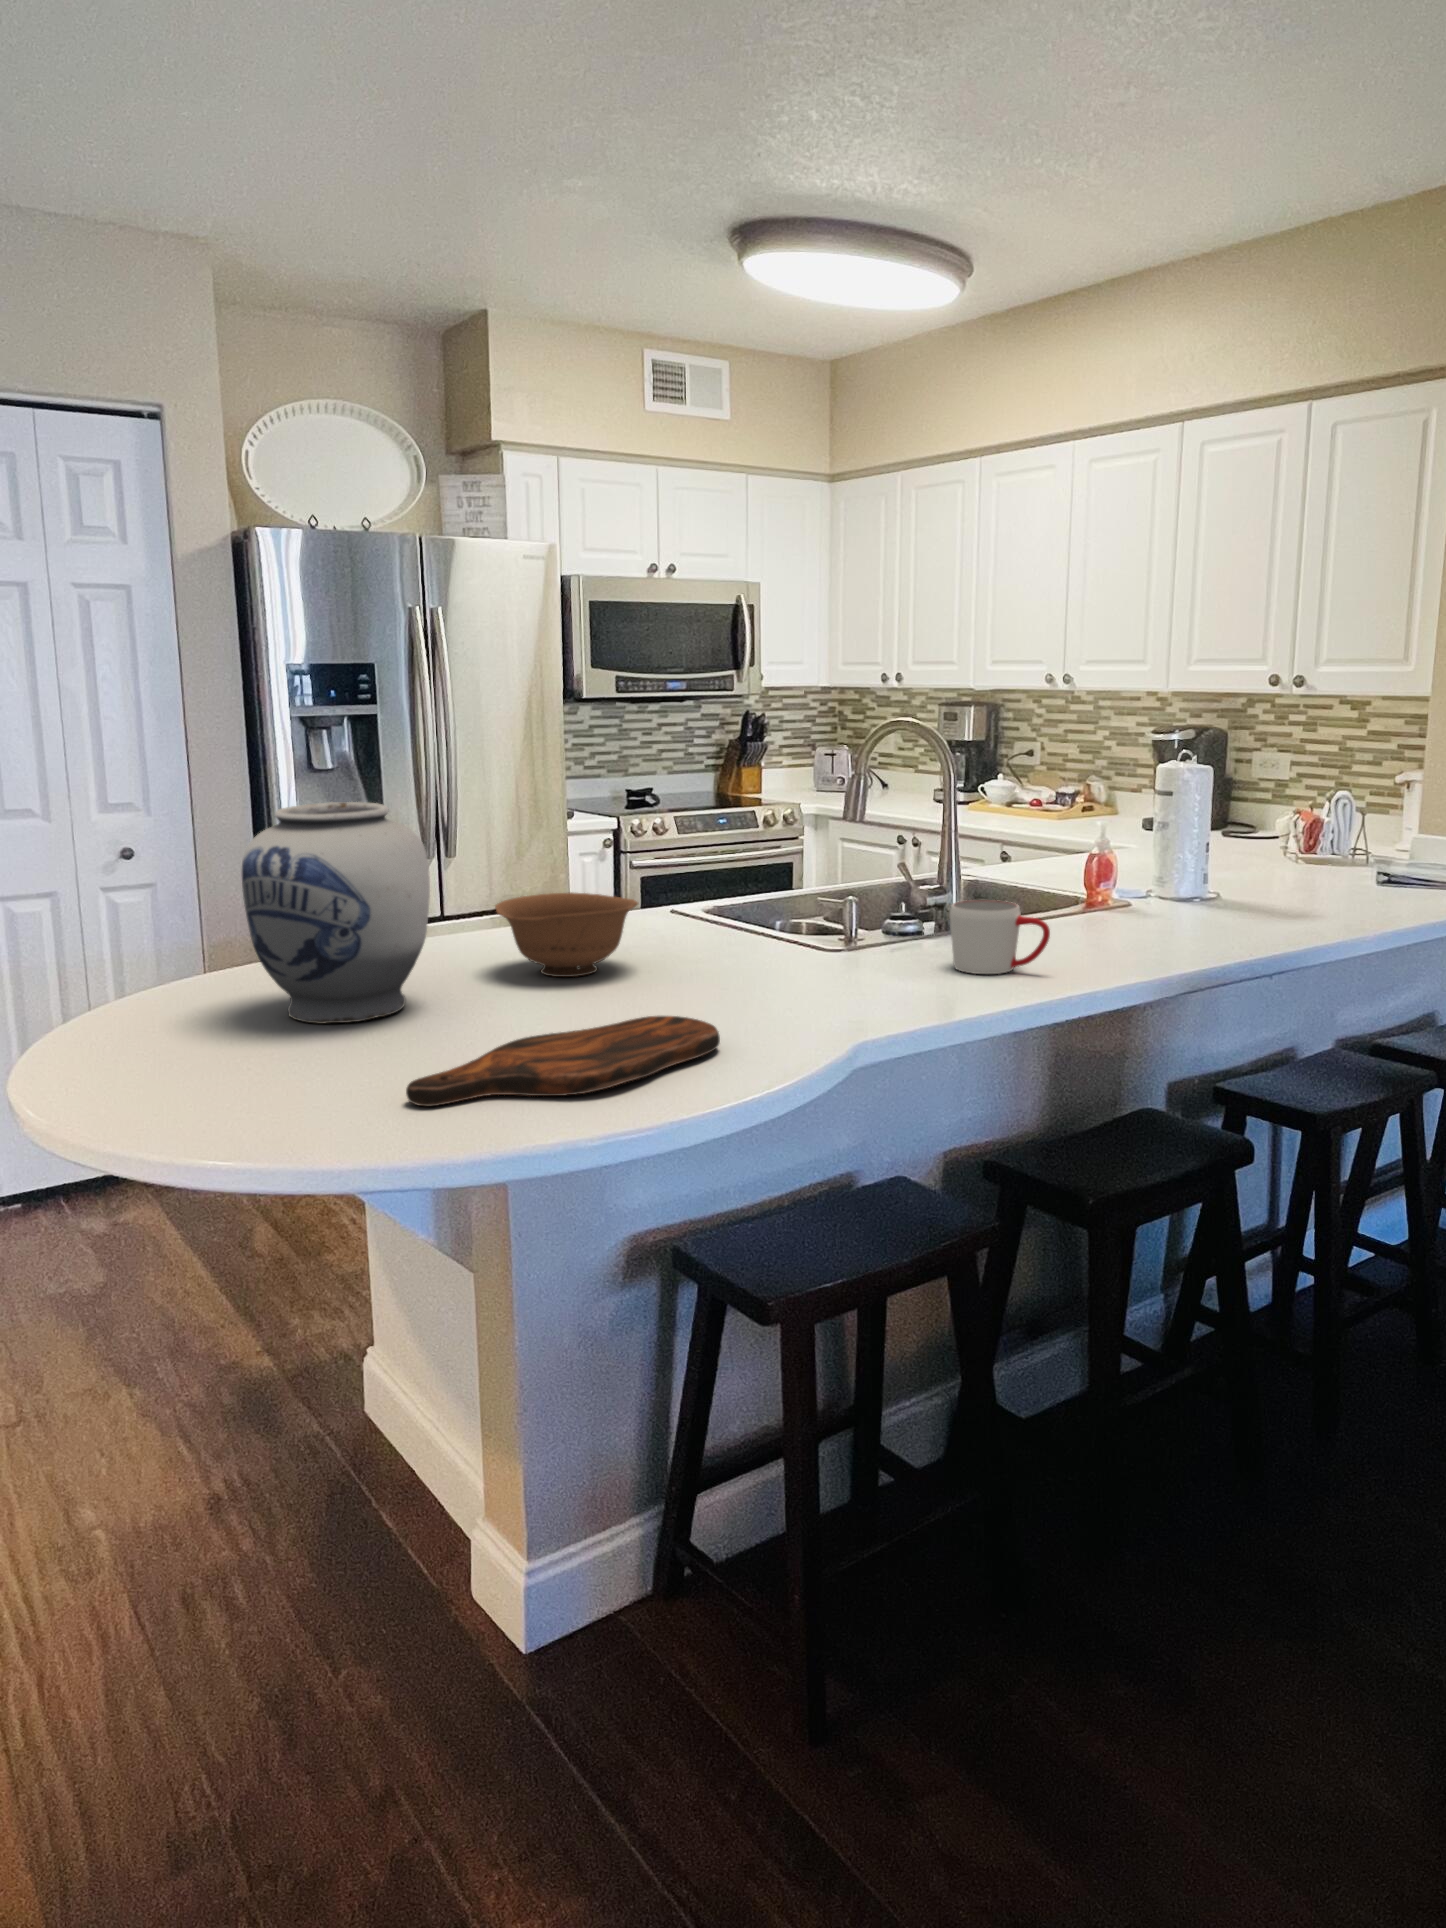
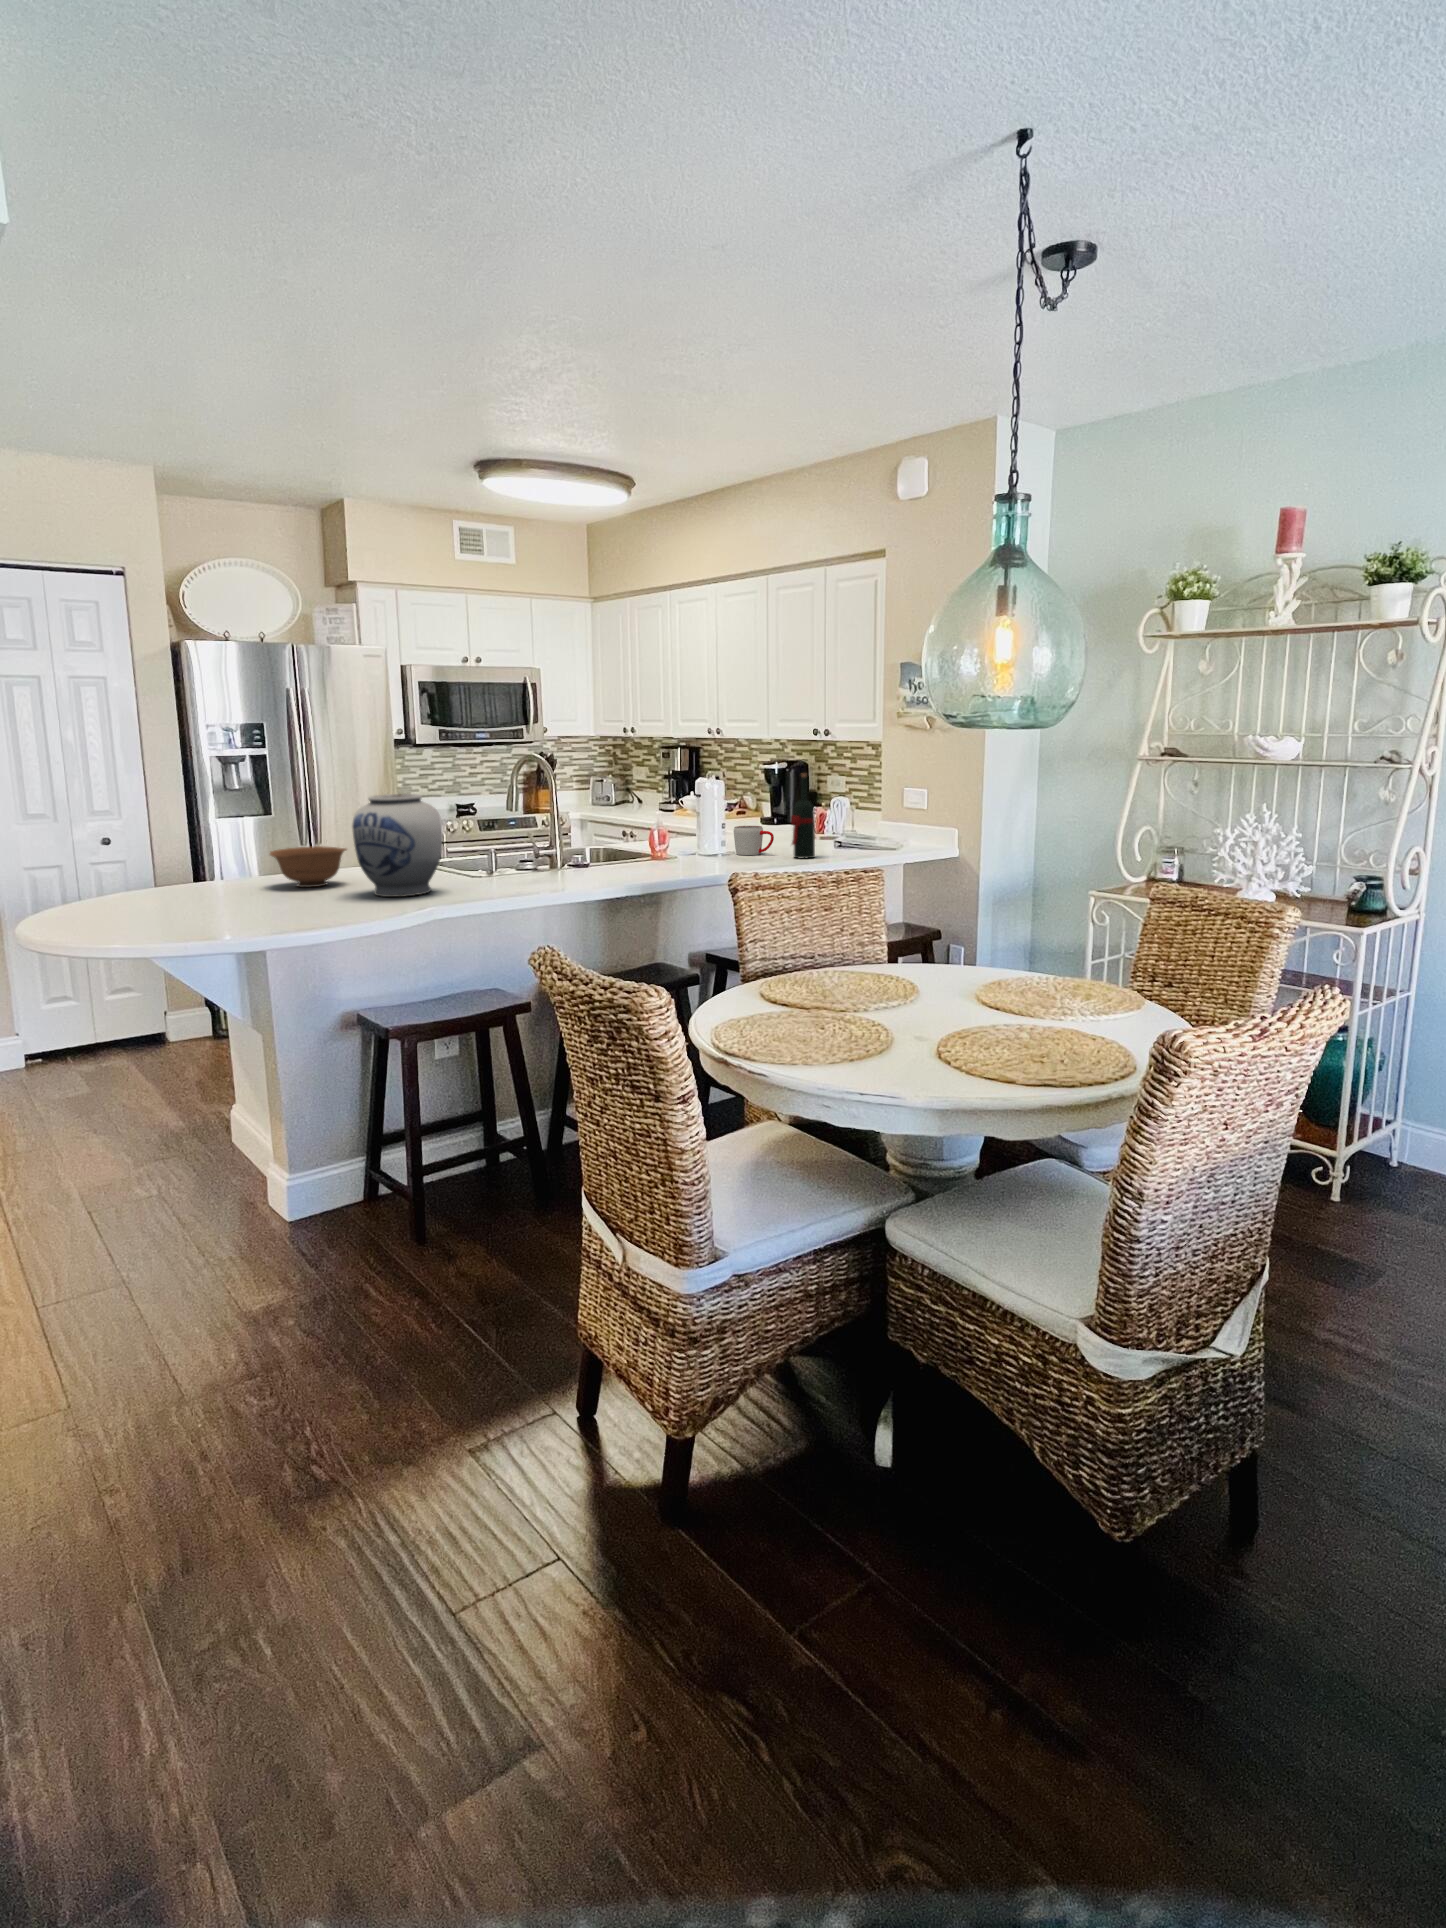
wine bottle: none [1367,755,1417,911] -> present [791,774,815,859]
vase: present [242,802,430,1024] -> present [352,794,442,897]
mug: present [950,900,1050,974] -> present [734,826,774,855]
cutting board: present [406,1016,720,1106] -> none [182,895,349,925]

